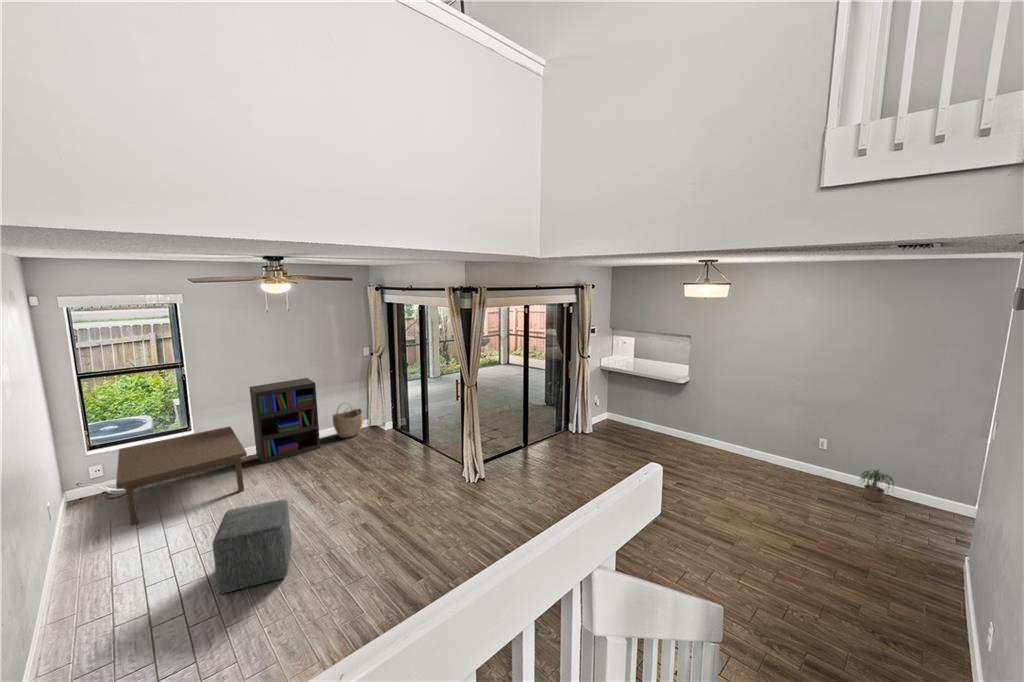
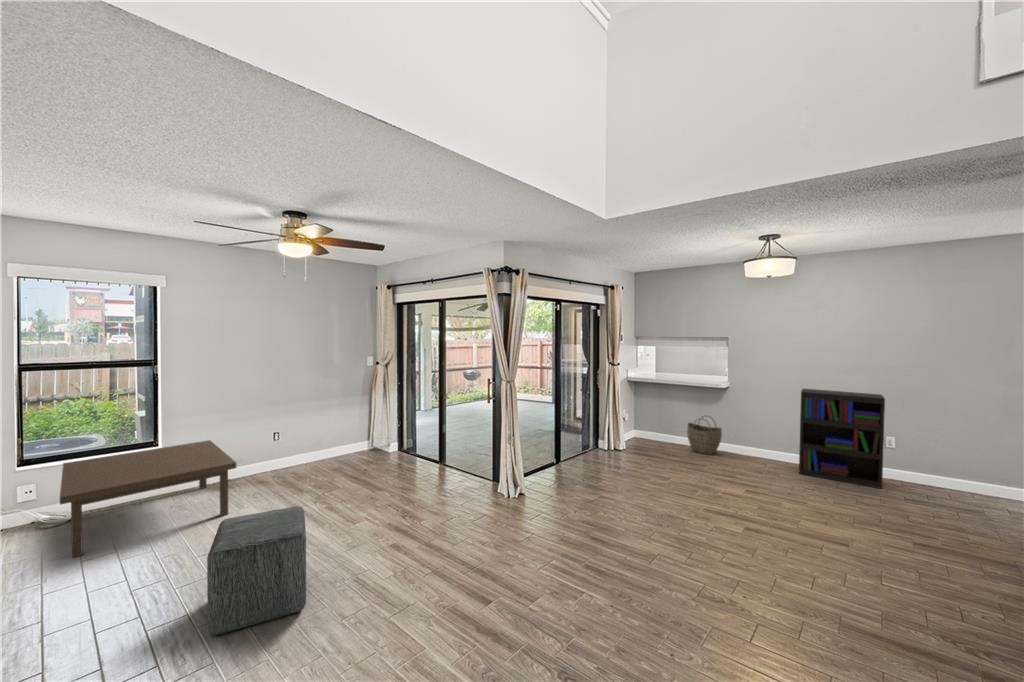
bookshelf: present [249,378,320,464] -> present [799,389,885,489]
woven basket: present [333,406,363,438] -> present [687,416,722,454]
potted plant: present [861,470,894,502] -> none [932,465,989,500]

